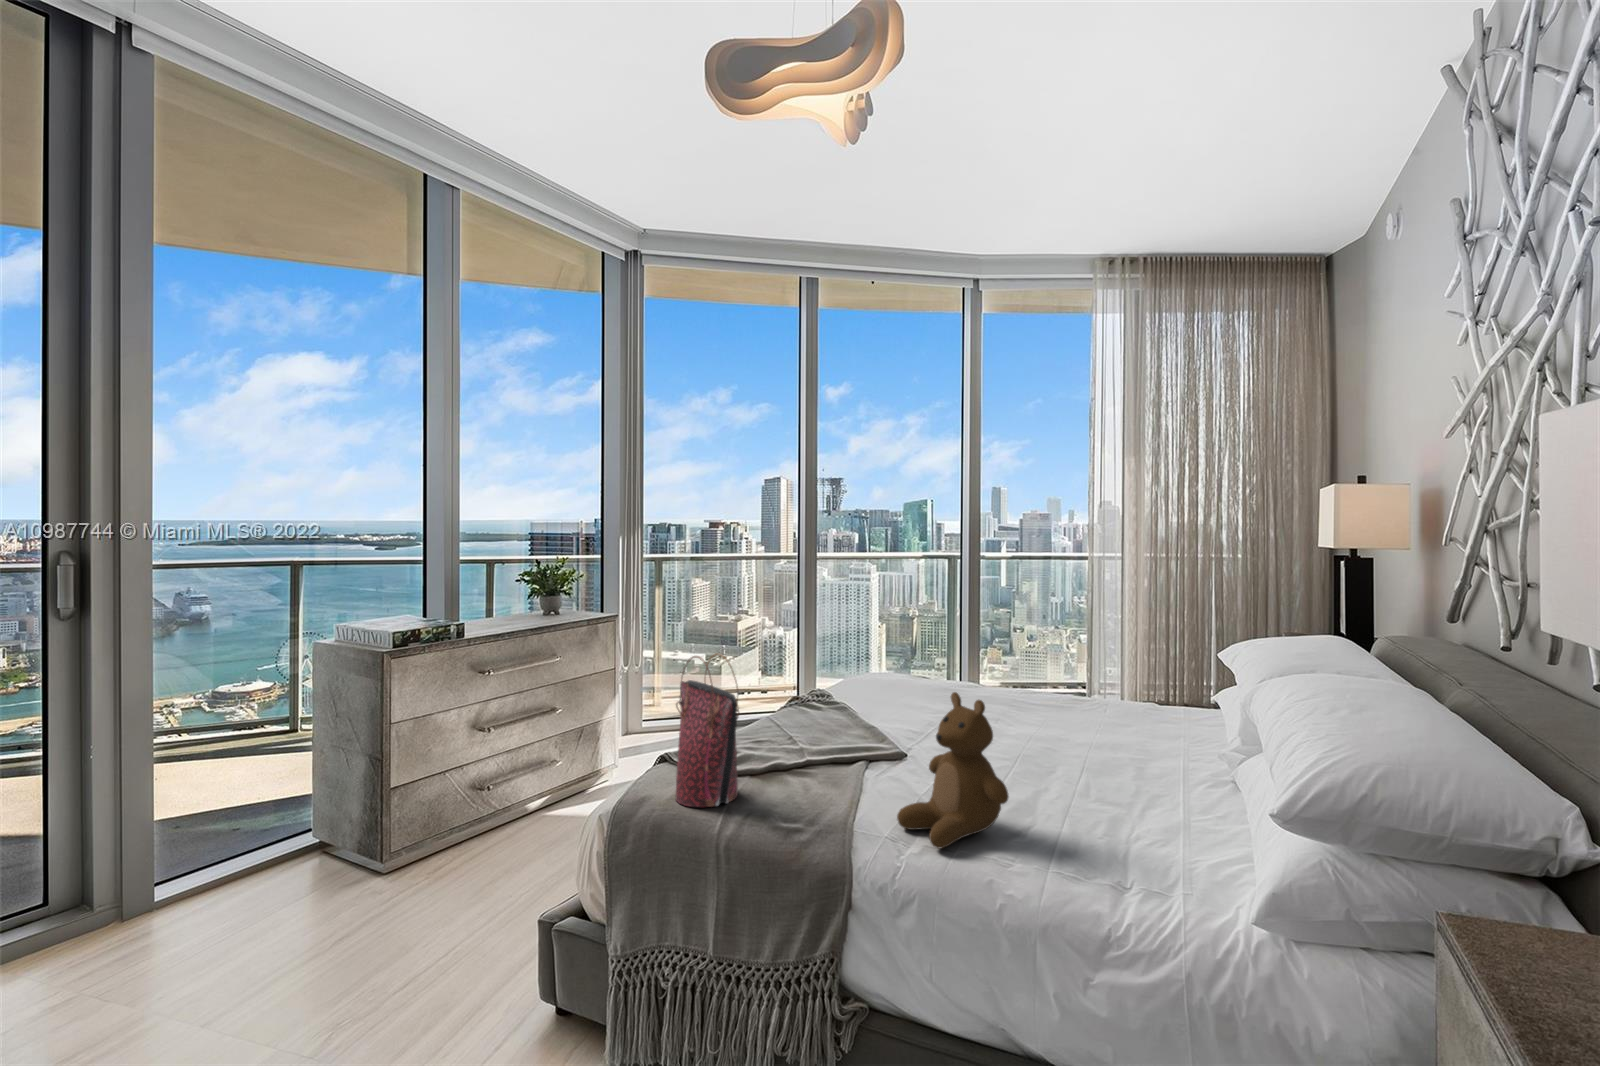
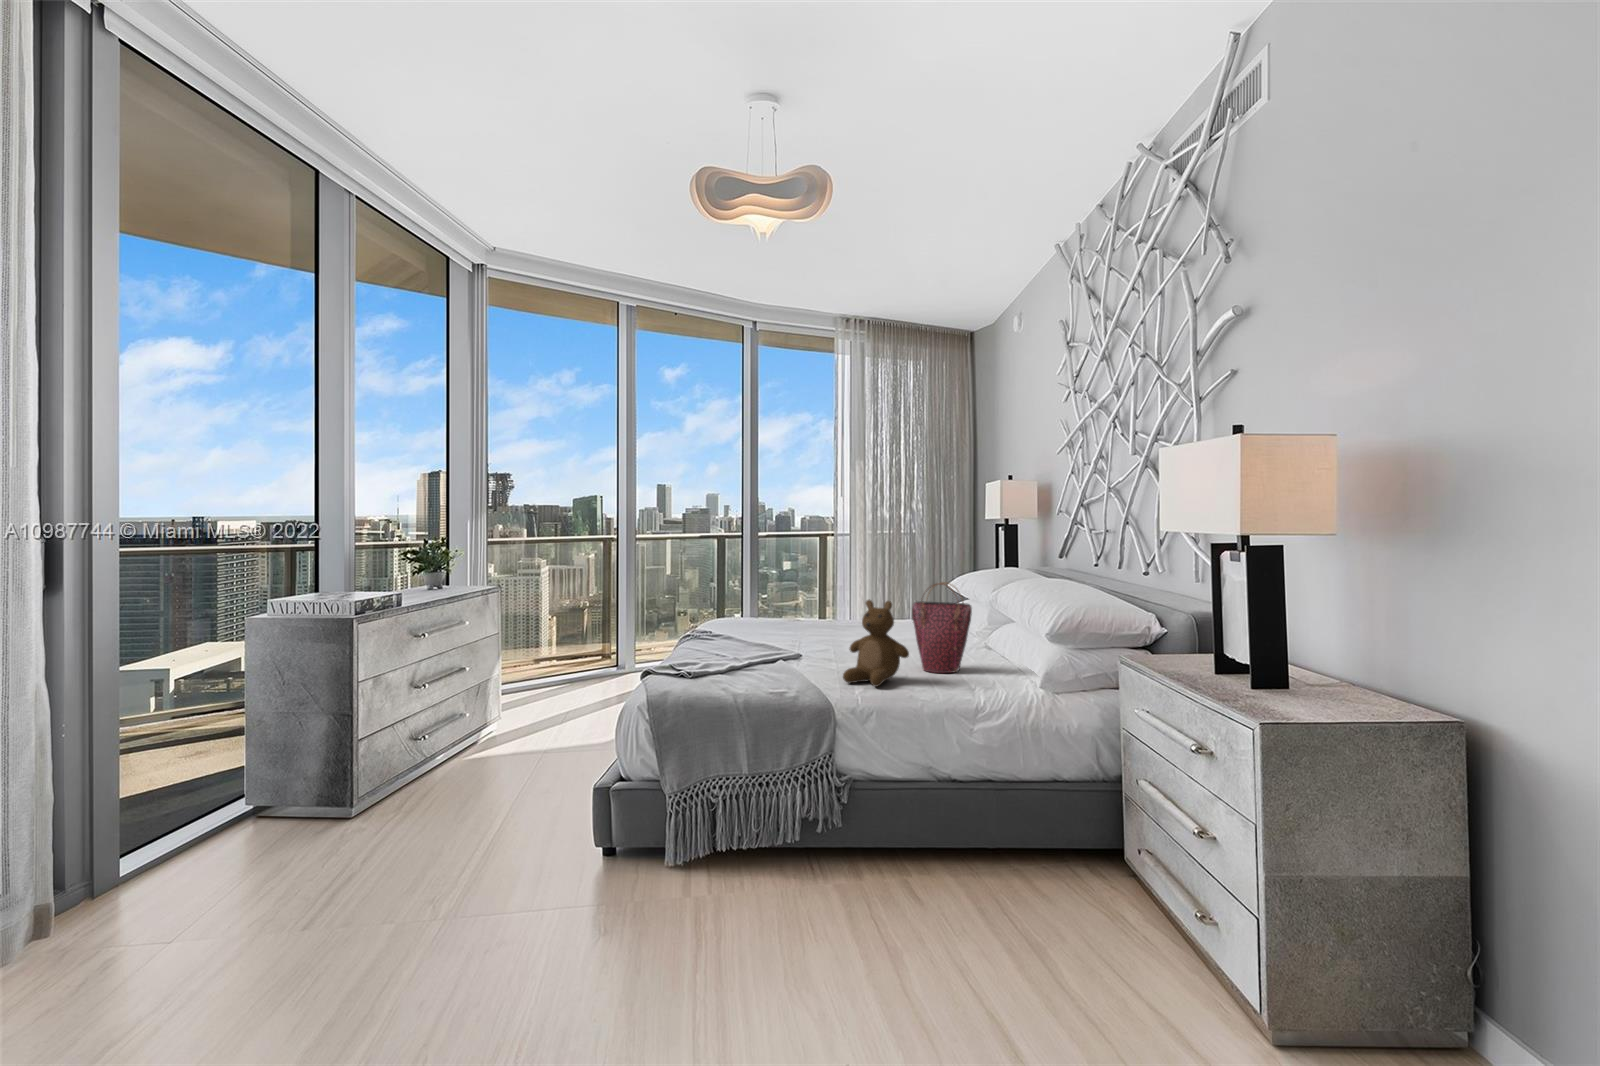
handbag: present [676,653,739,807] -> present [912,582,972,673]

